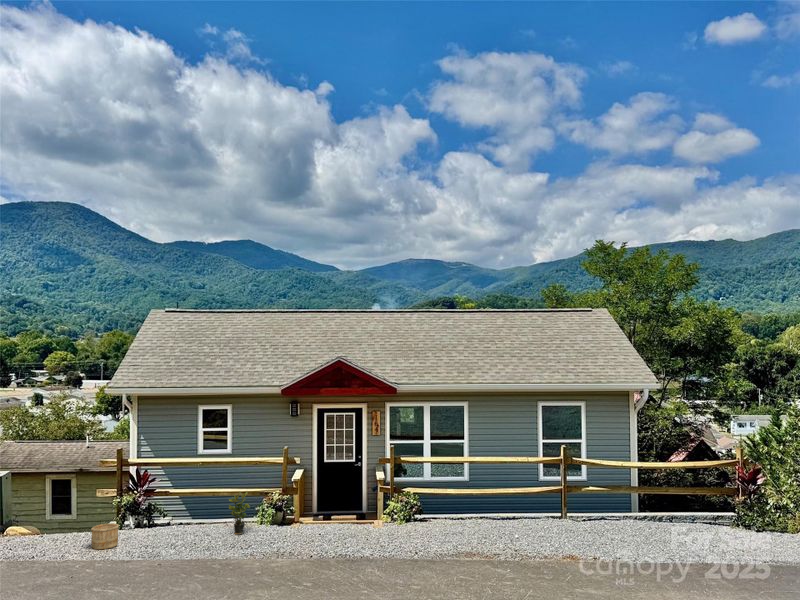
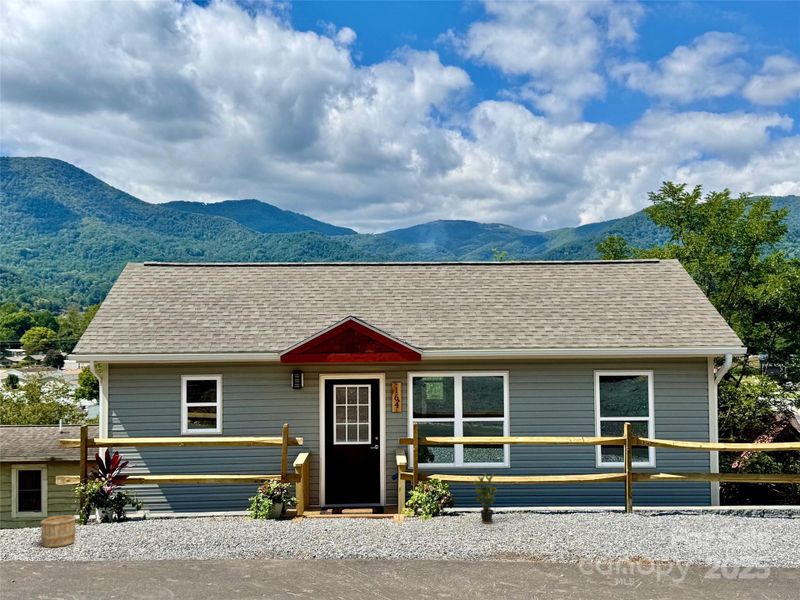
potted plant: present [229,492,250,535] -> present [473,473,497,524]

